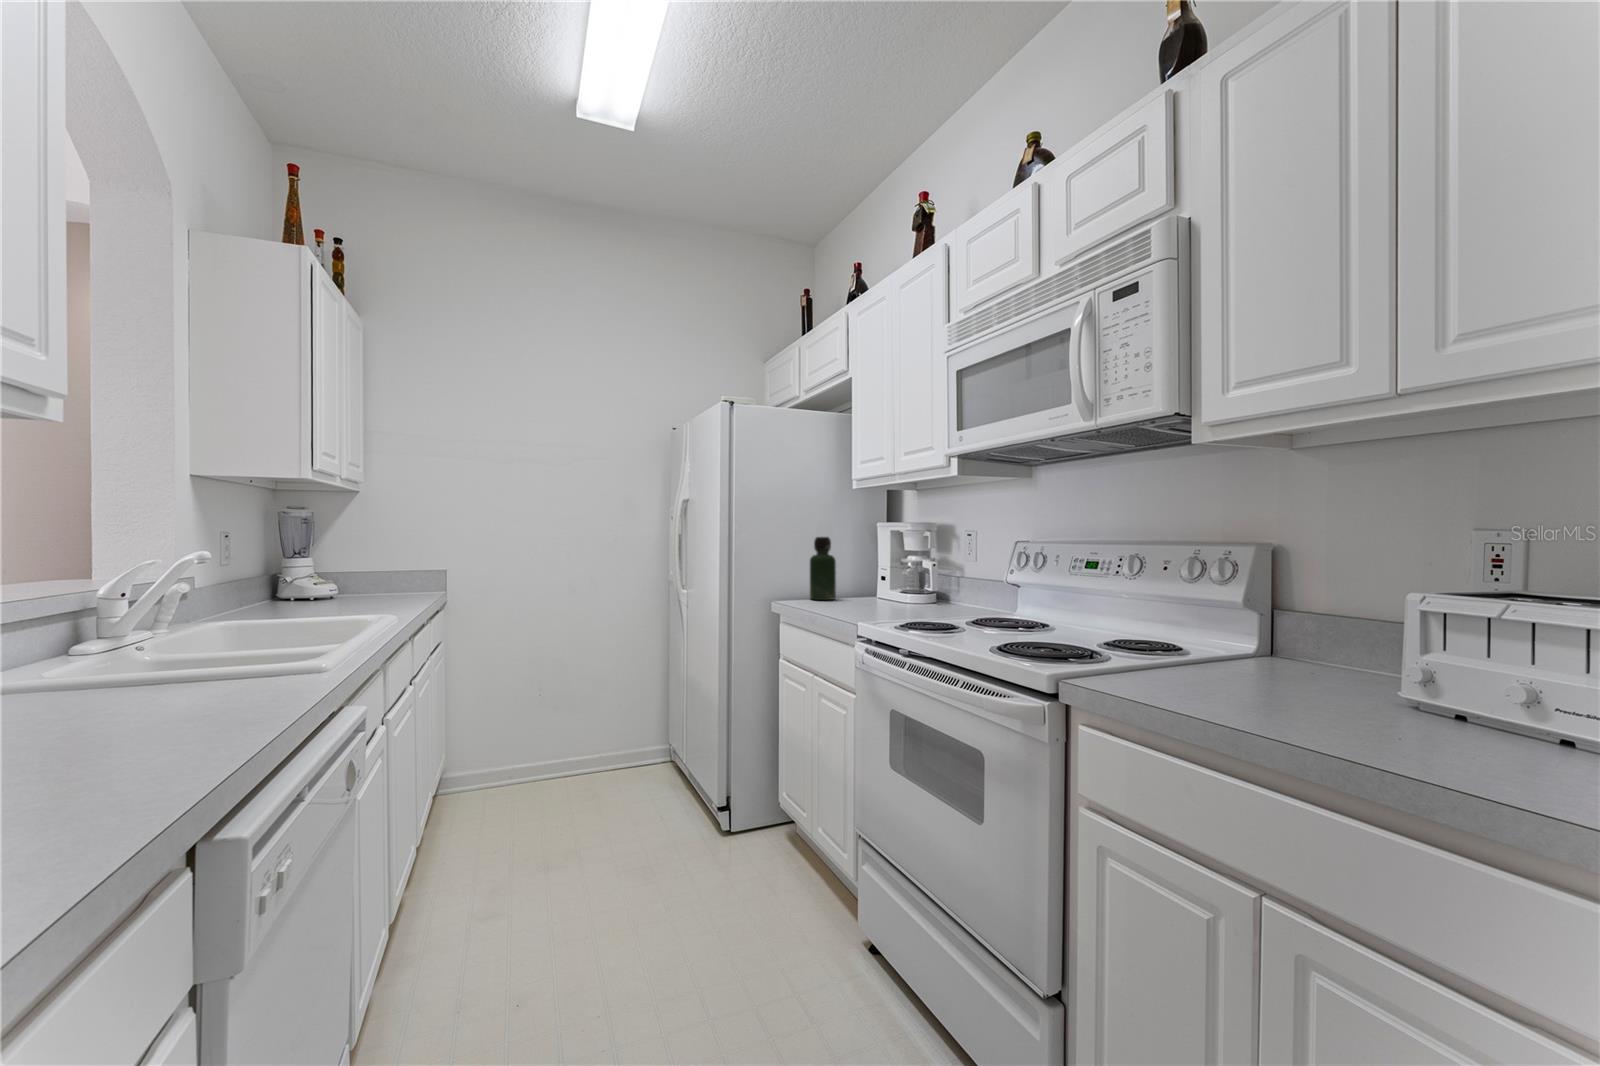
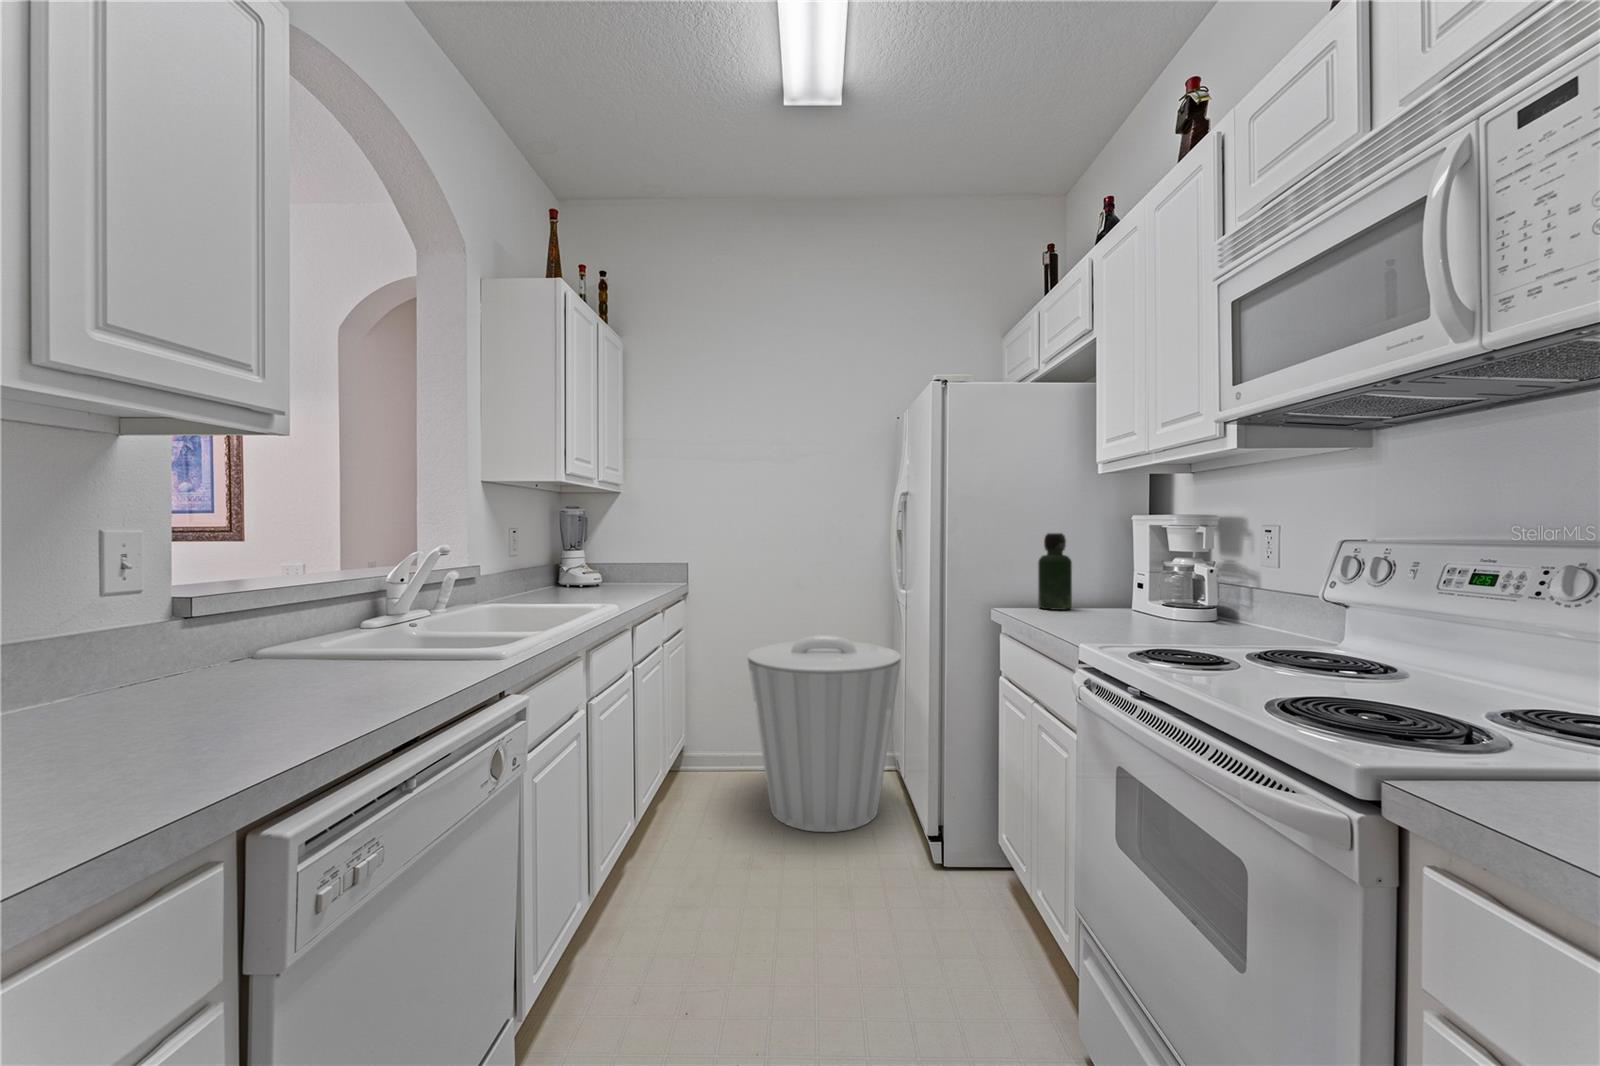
trash can: none [526,636,682,829] -> present [748,635,901,832]

